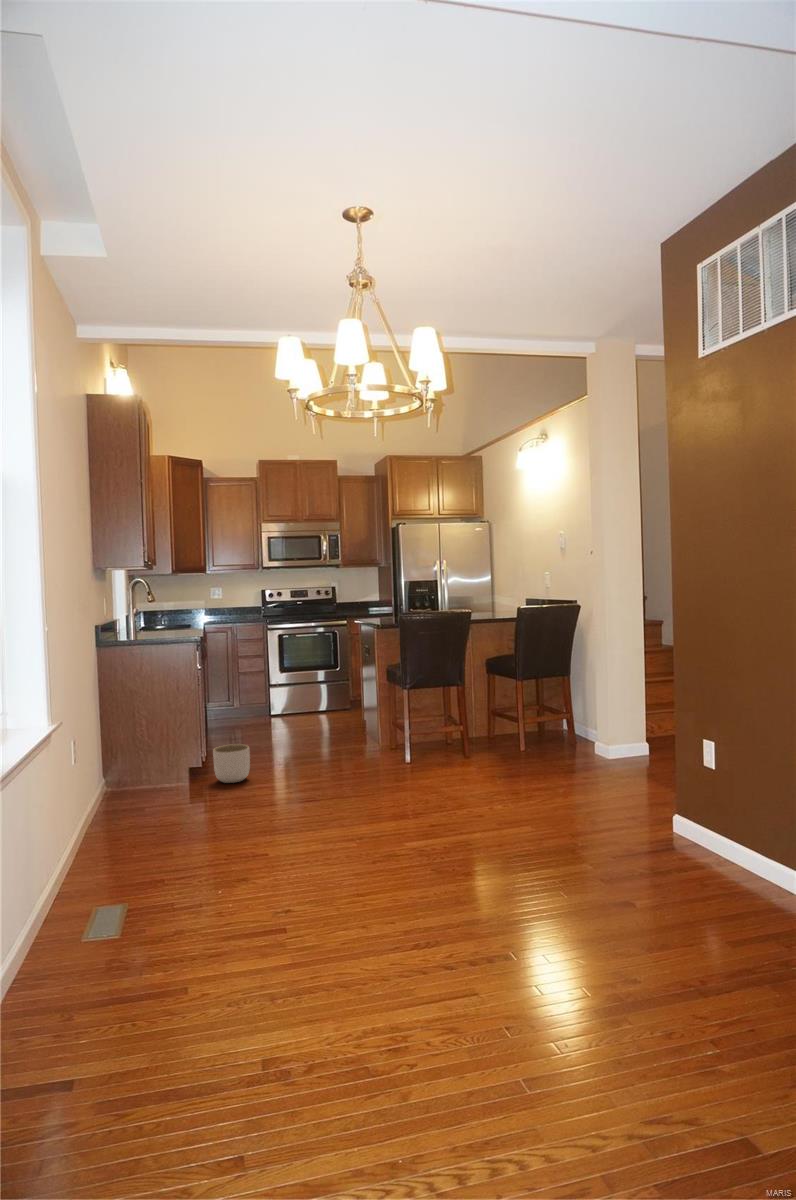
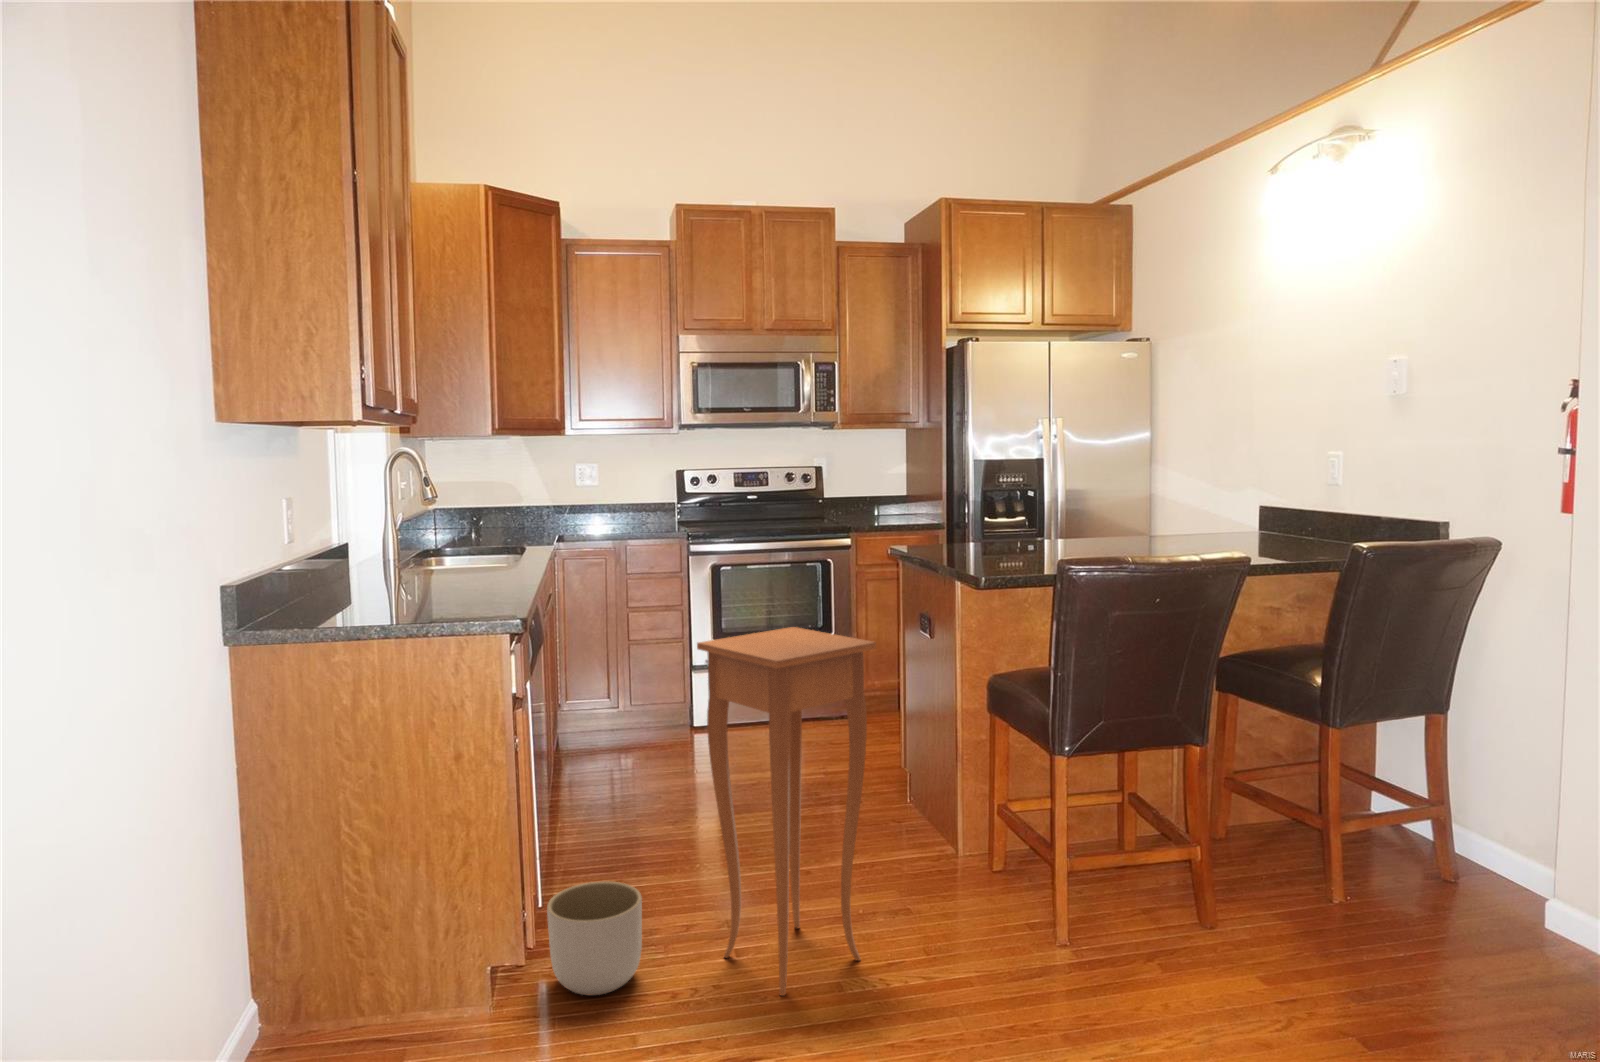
side table: none [270,645,338,780] -> present [697,627,876,996]

